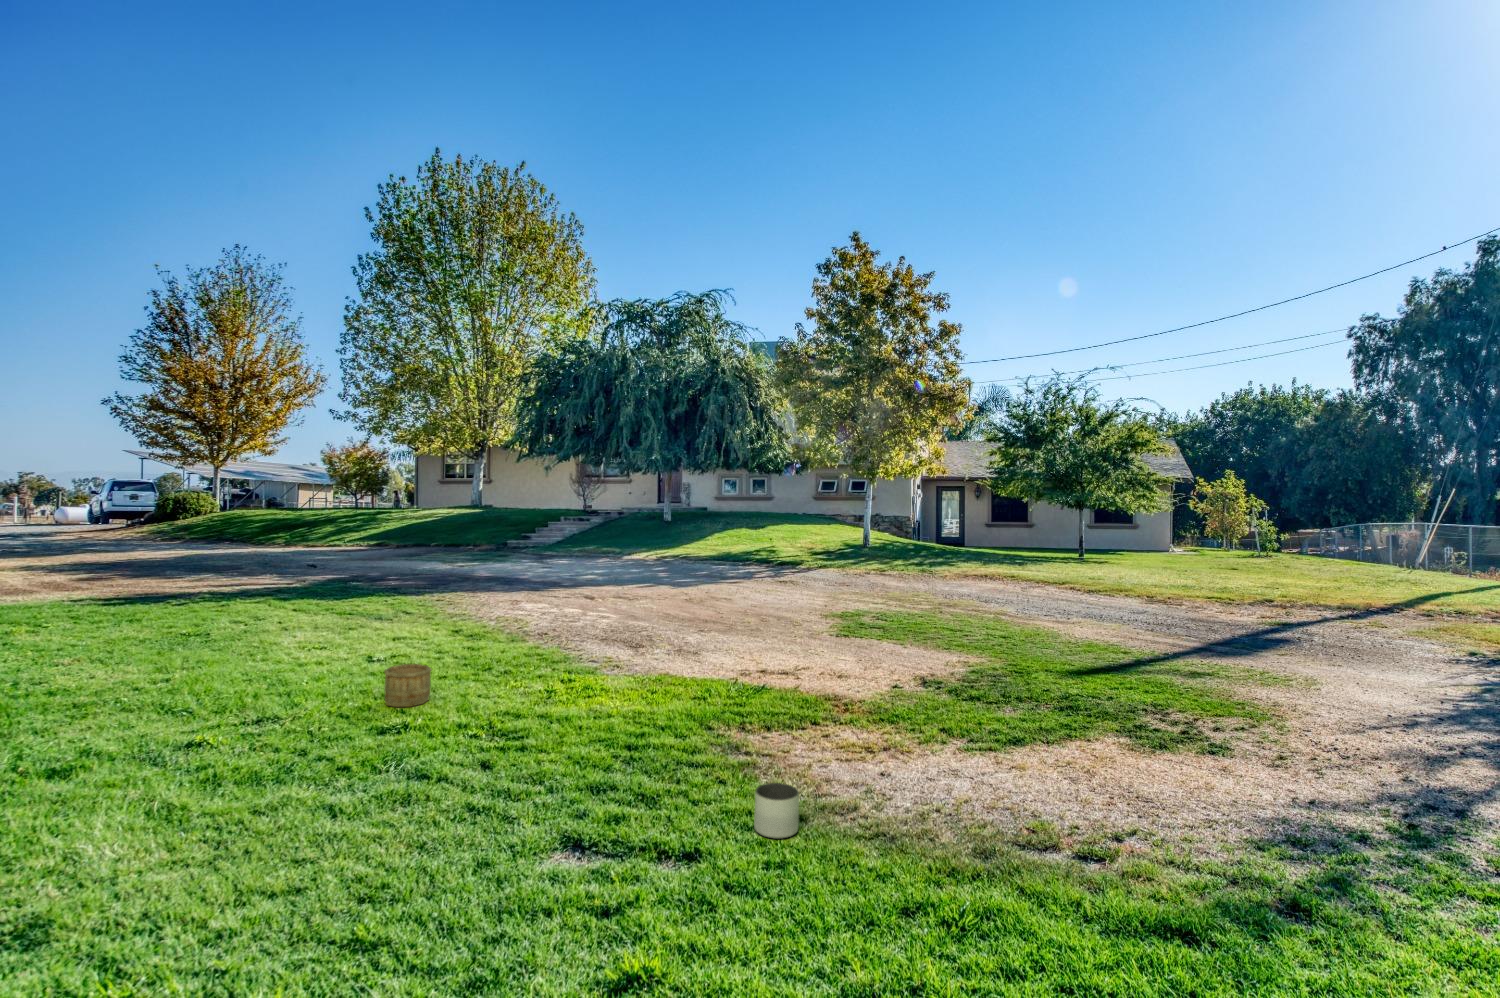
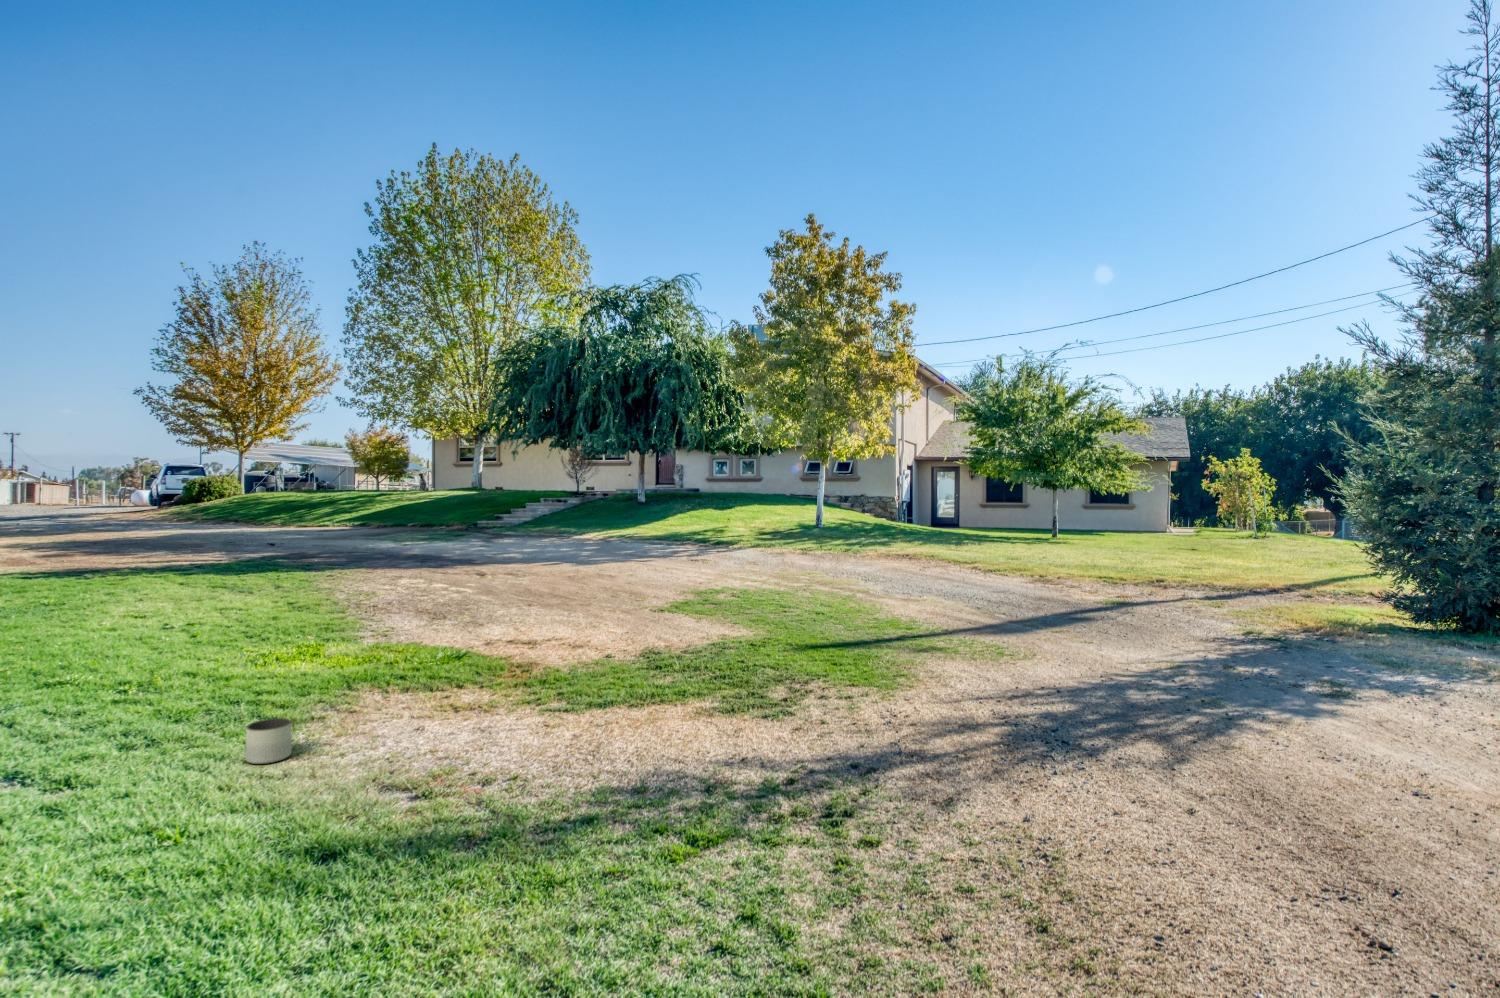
wooden bucket: present [384,664,432,707] -> none [119,620,169,657]

